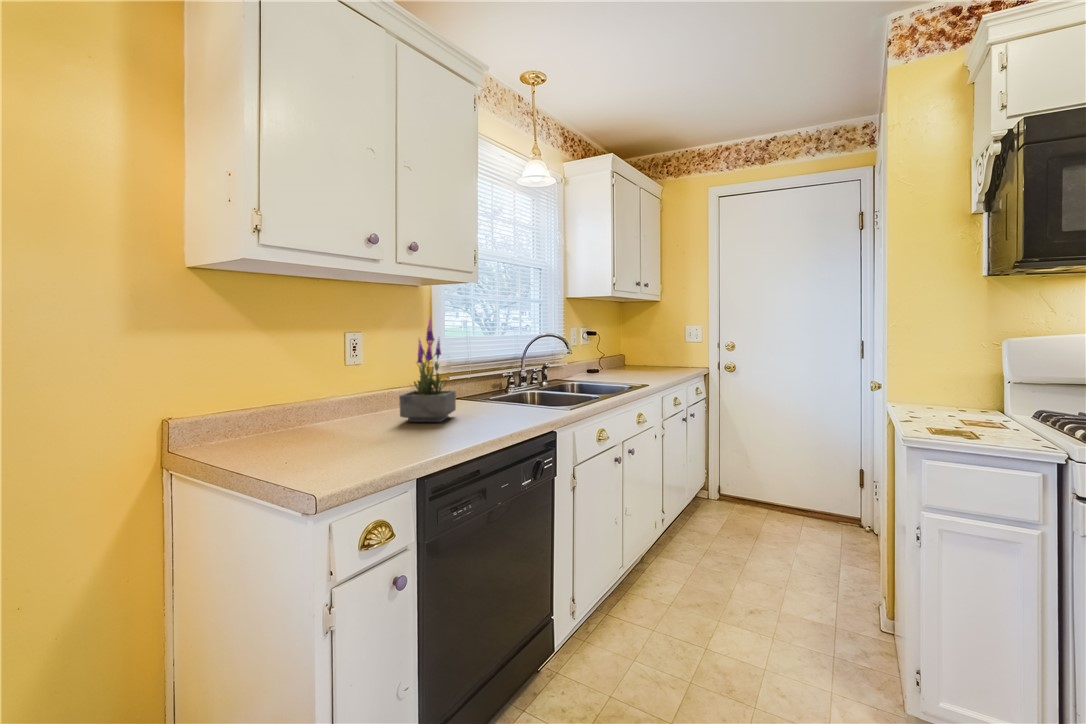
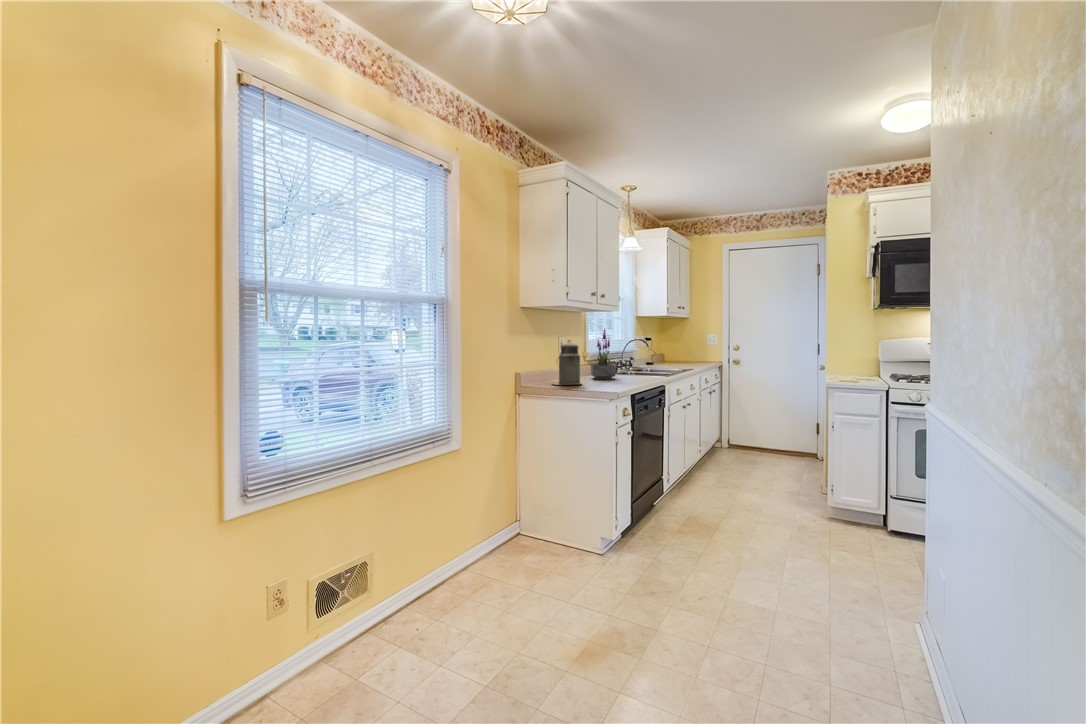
canister: none [248,345,329,454] -> present [552,340,580,385]

